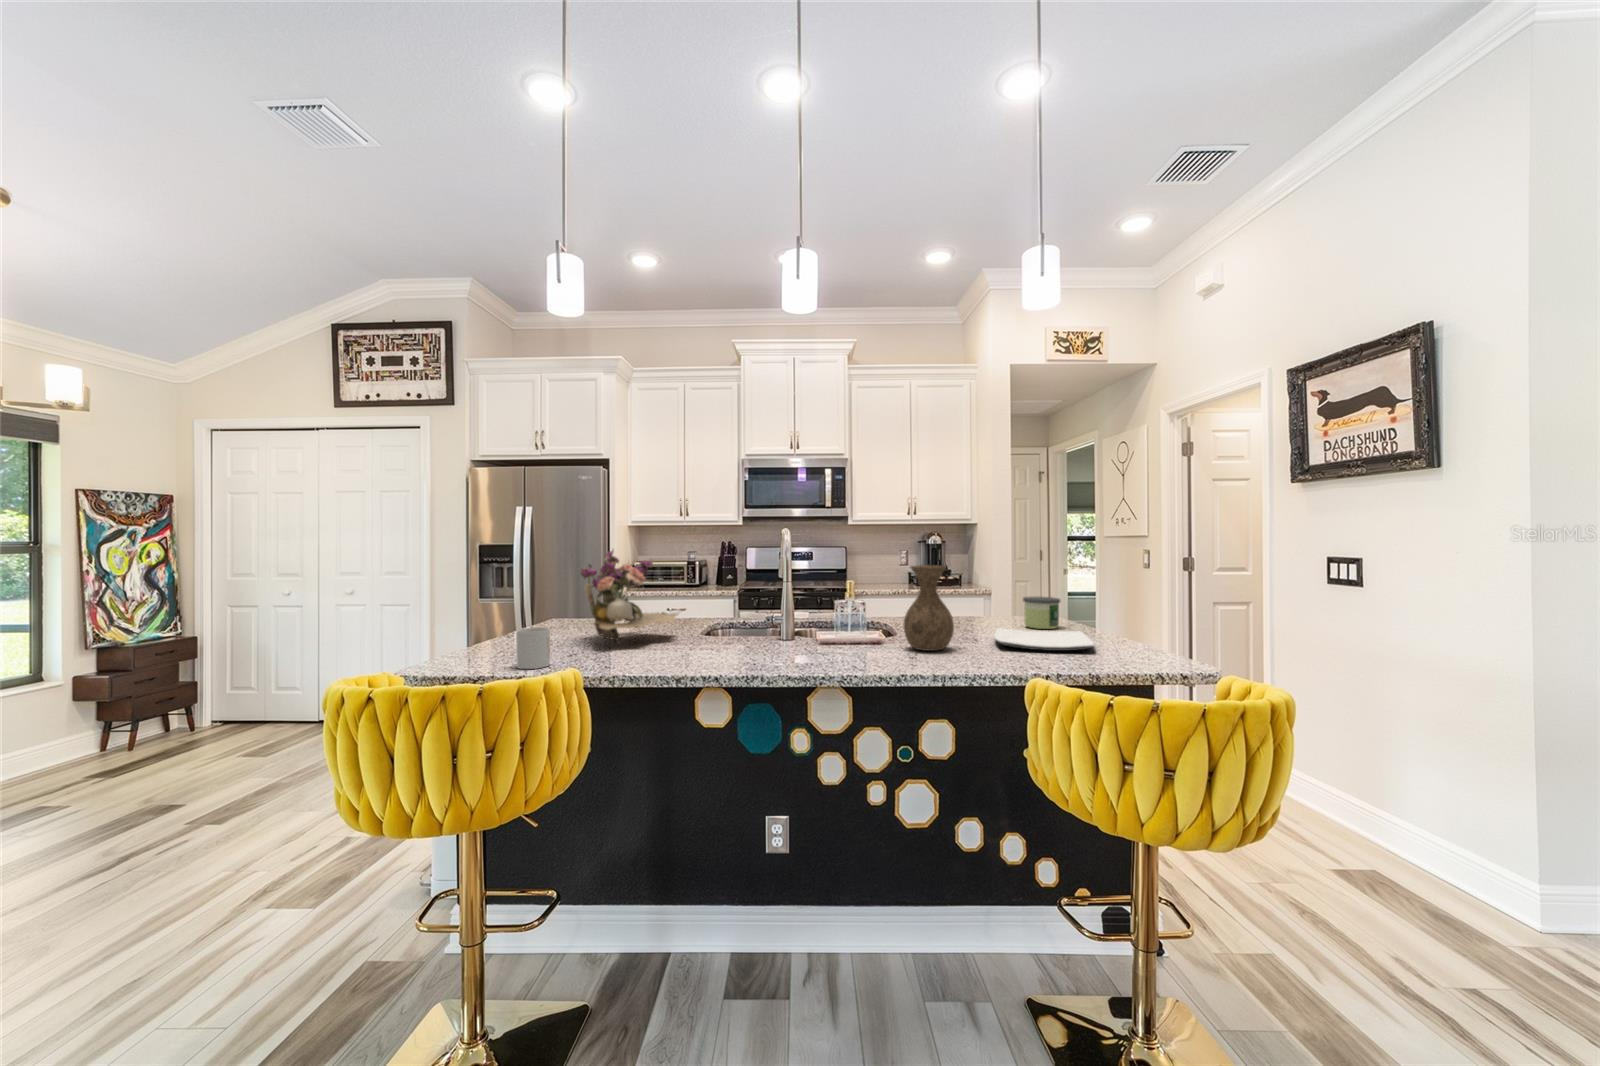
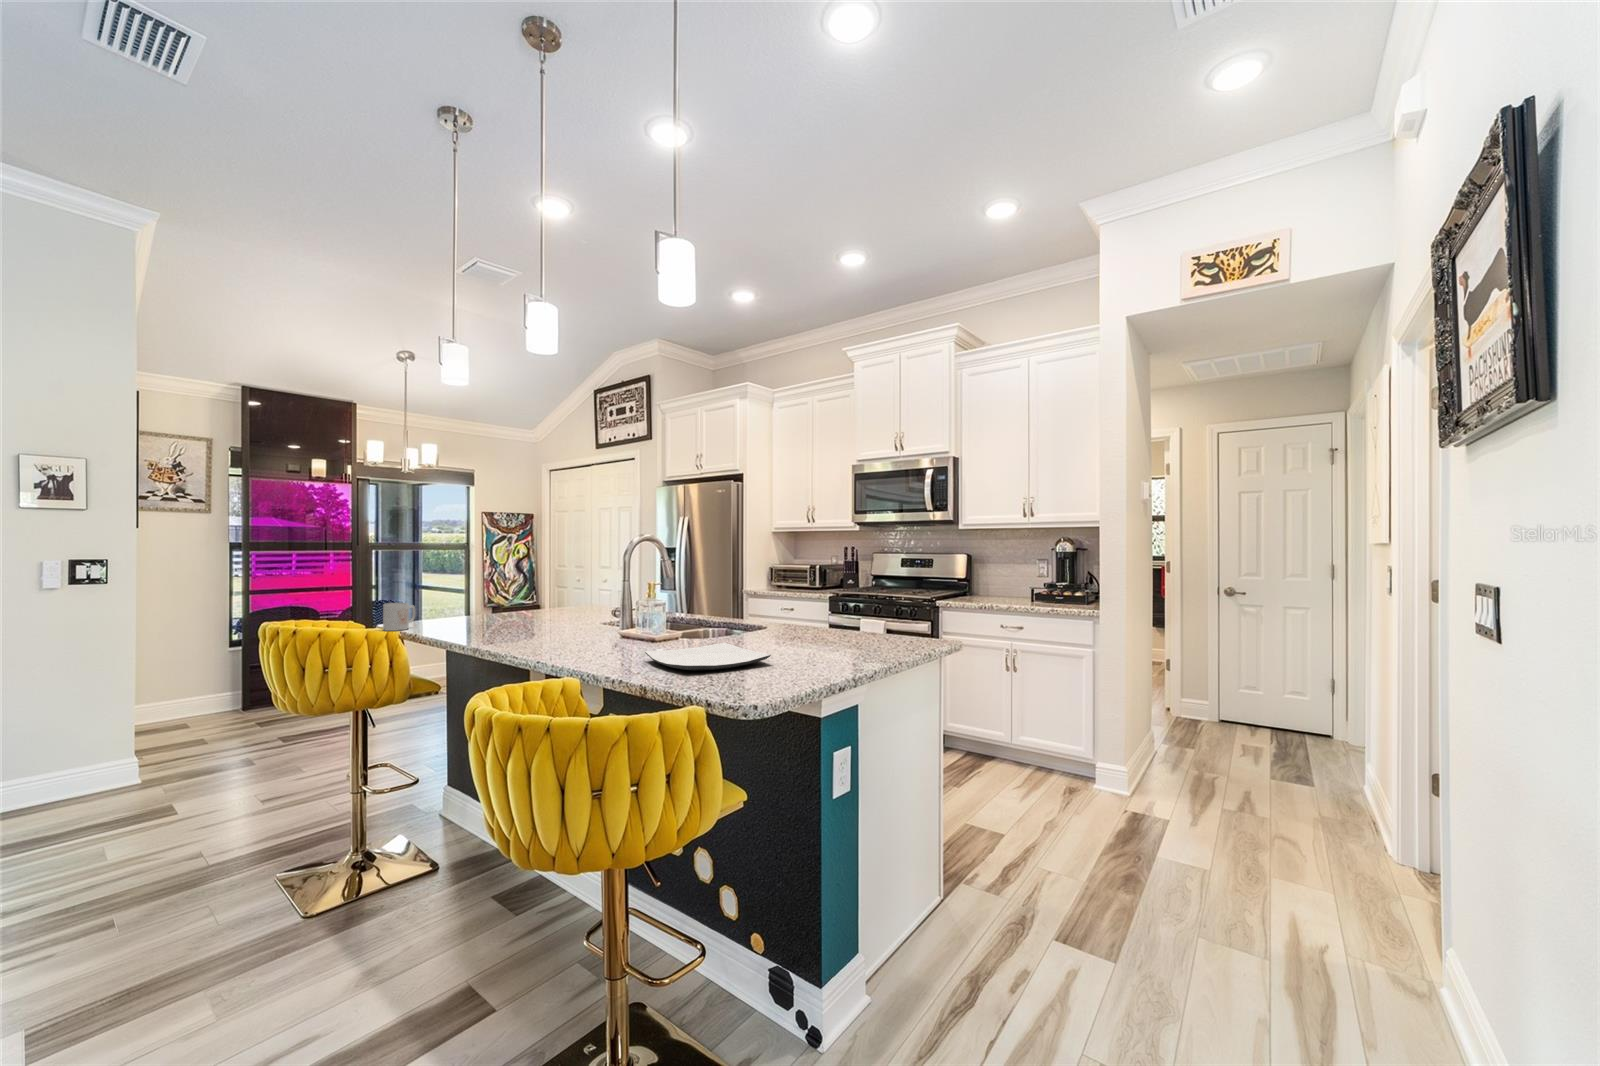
flower arrangement: present [580,550,677,642] -> none [467,550,560,624]
vase: present [903,565,954,651] -> none [586,570,637,654]
candle: present [1023,597,1060,629] -> none [803,615,845,654]

